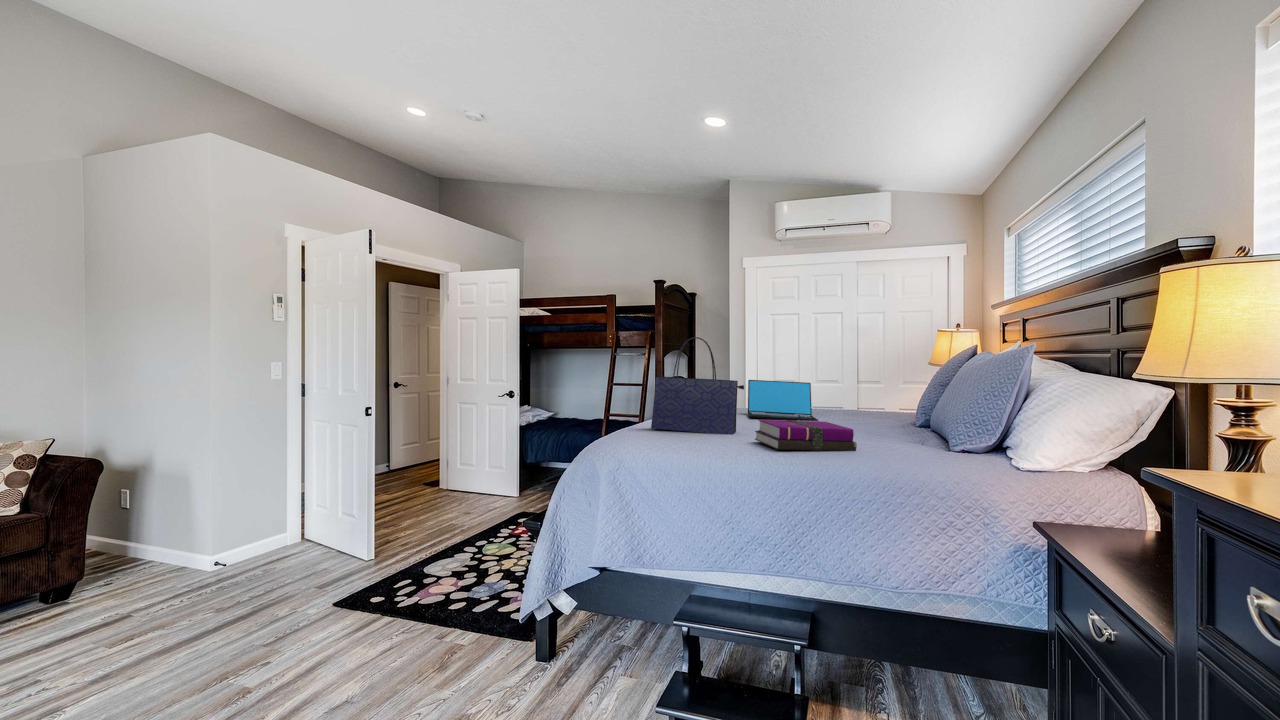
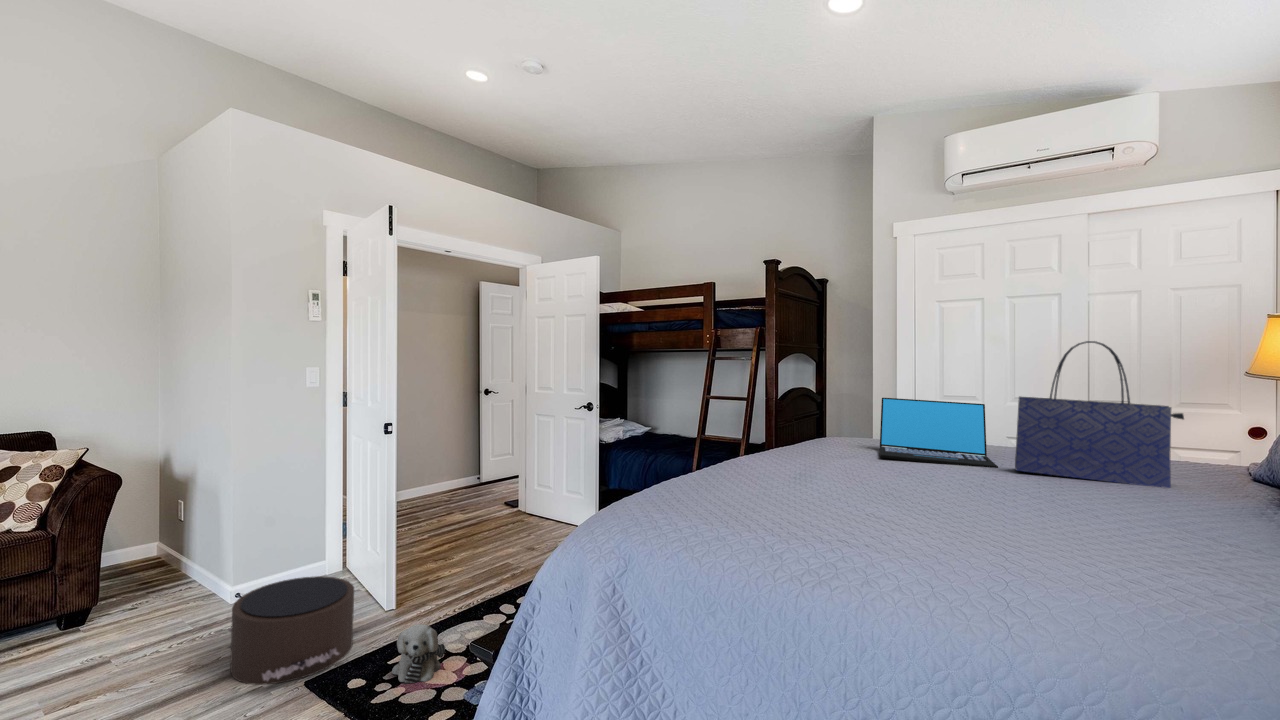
tote bag: present [651,337,744,435] -> present [1015,341,1184,488]
notebook: present [755,420,857,451] -> none [866,481,1085,565]
pouf: none [238,534,355,616] -> present [228,576,354,685]
plush toy: none [400,557,442,602] -> present [392,624,445,684]

